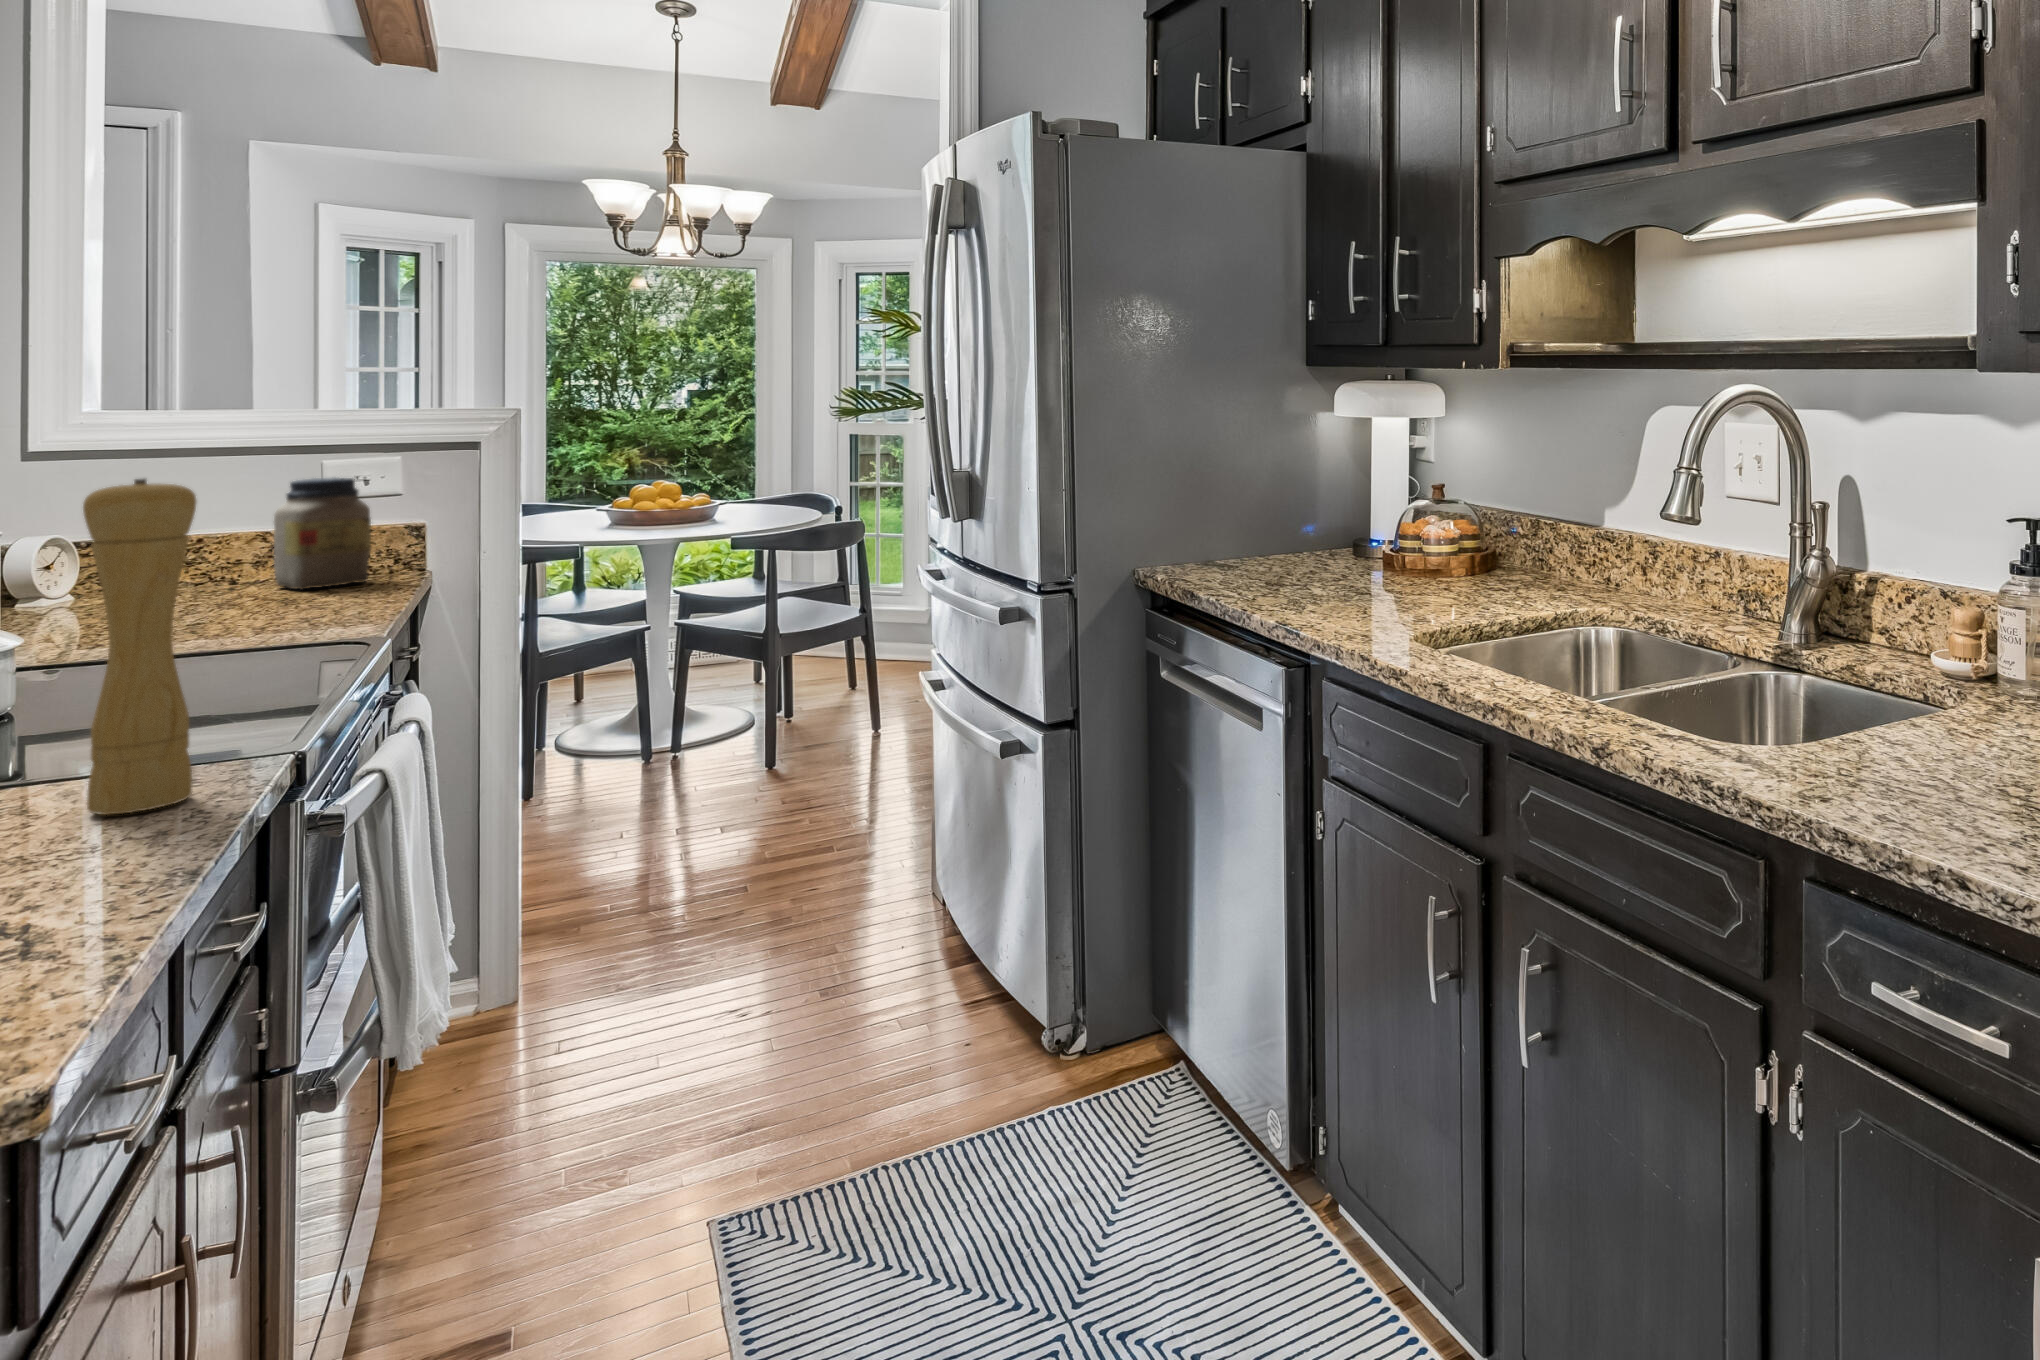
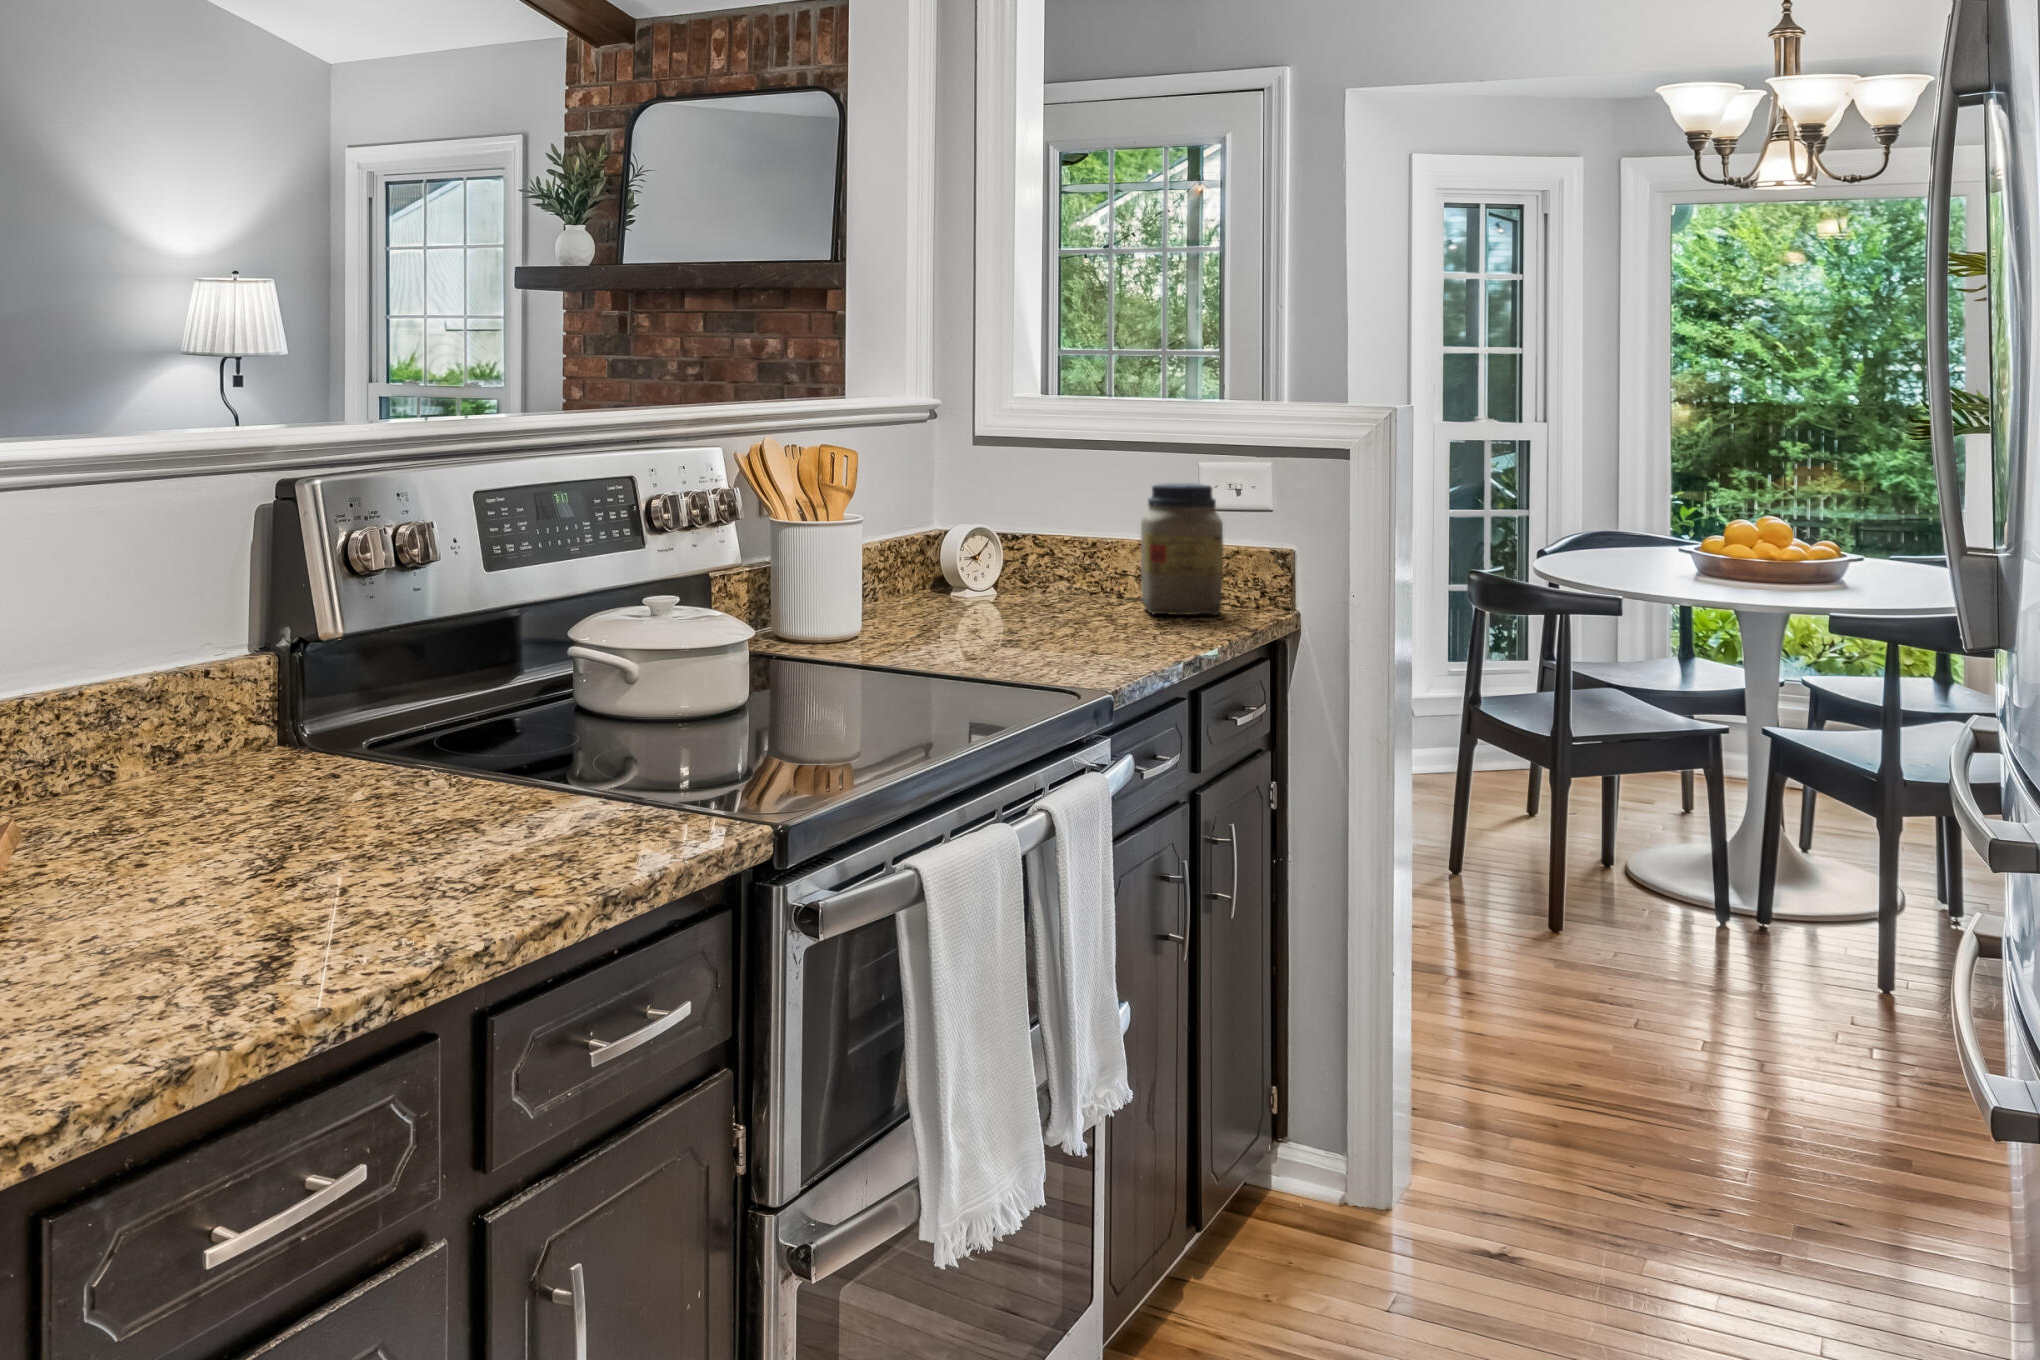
pepper mill: present [83,479,196,815] -> none [501,483,596,864]

